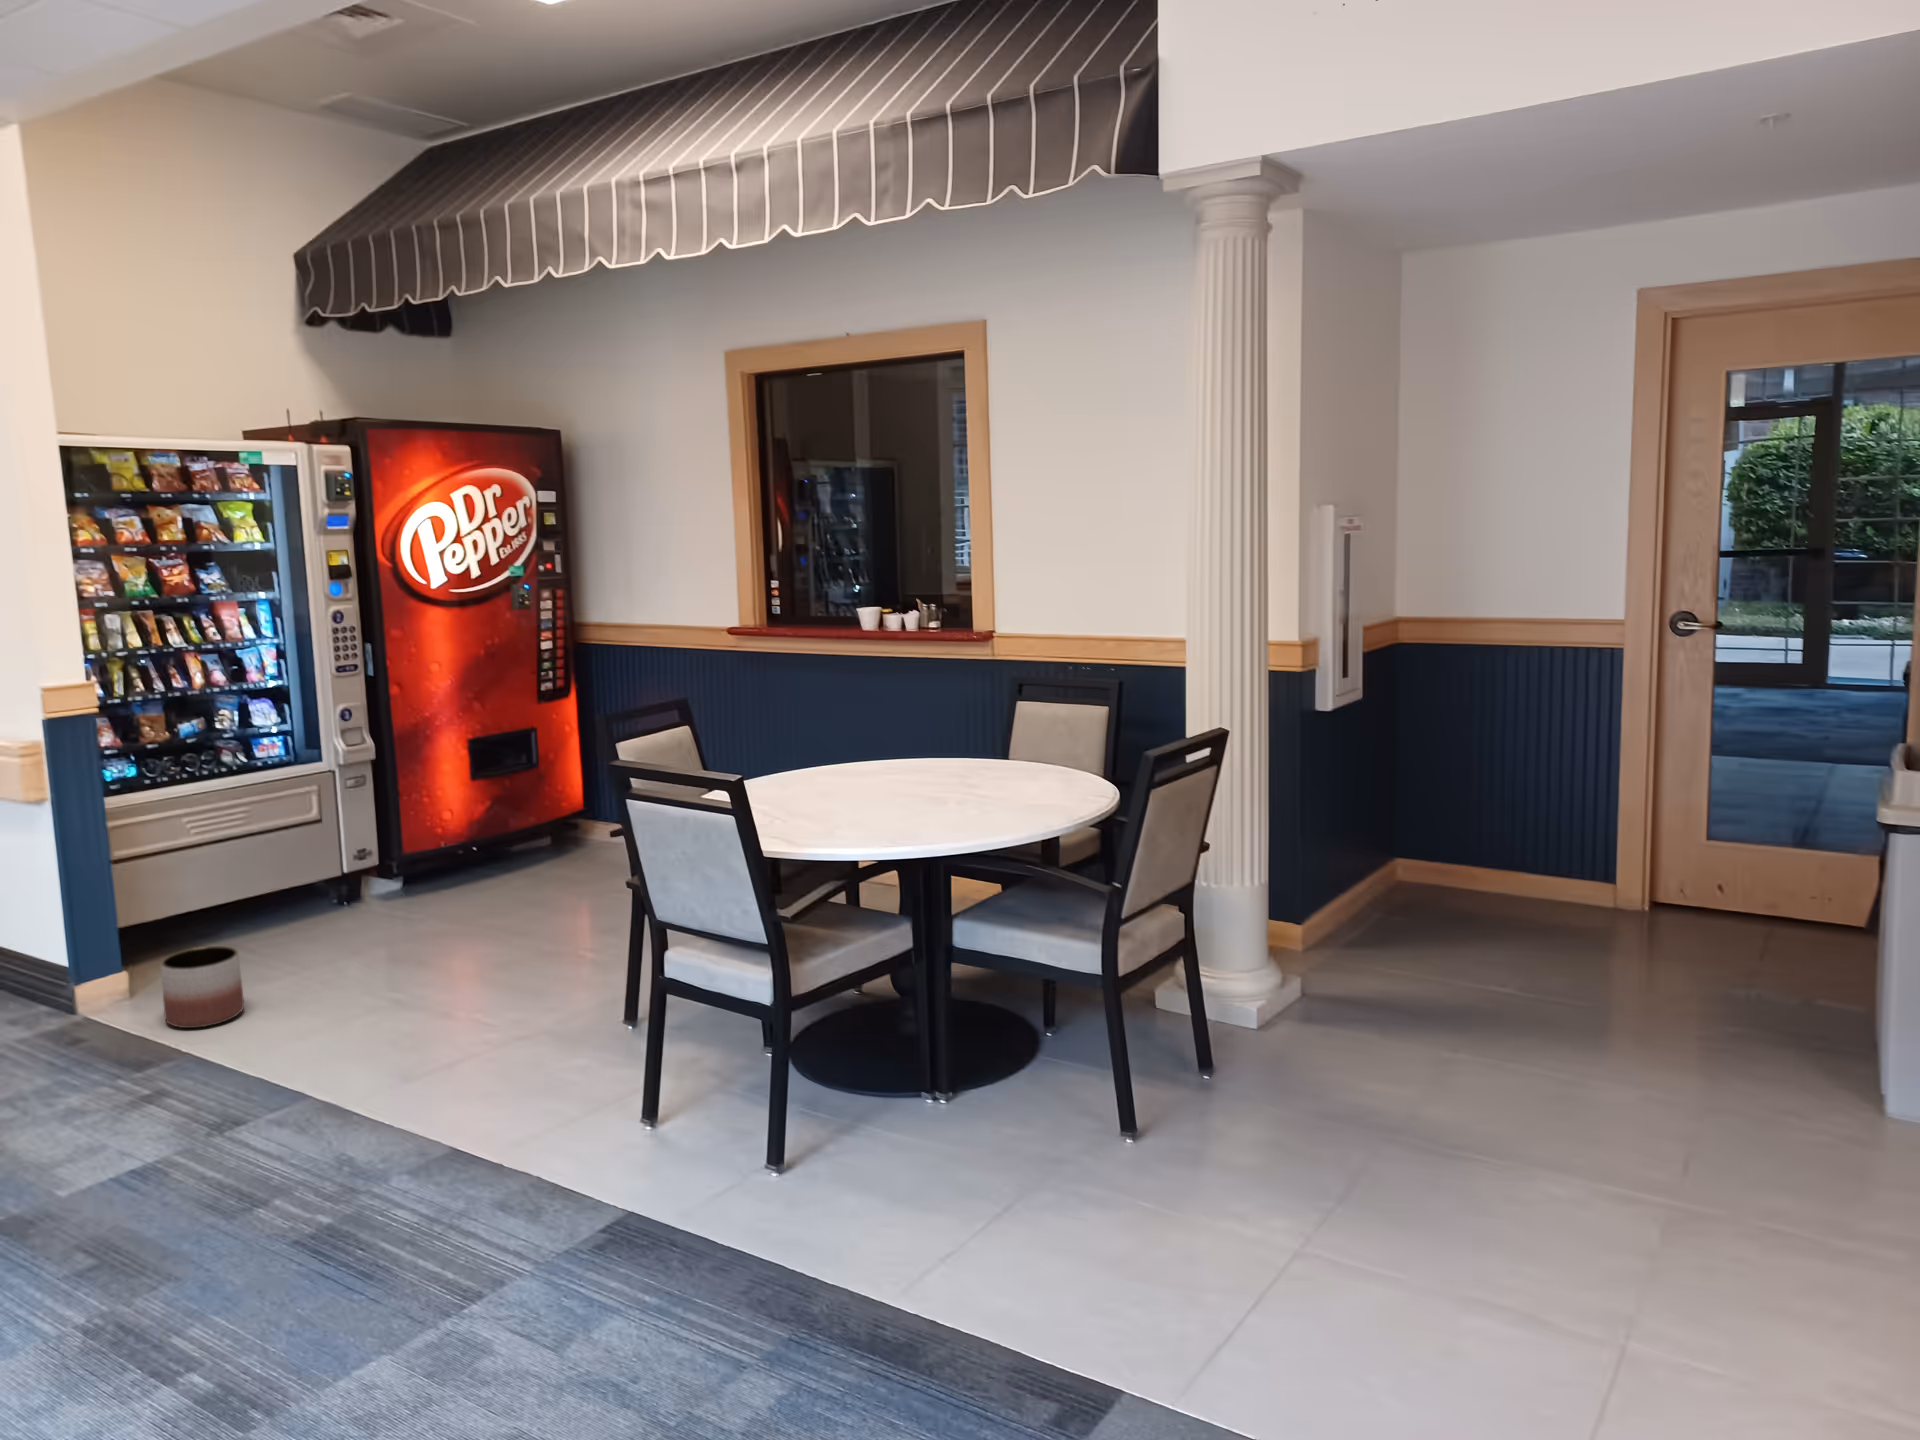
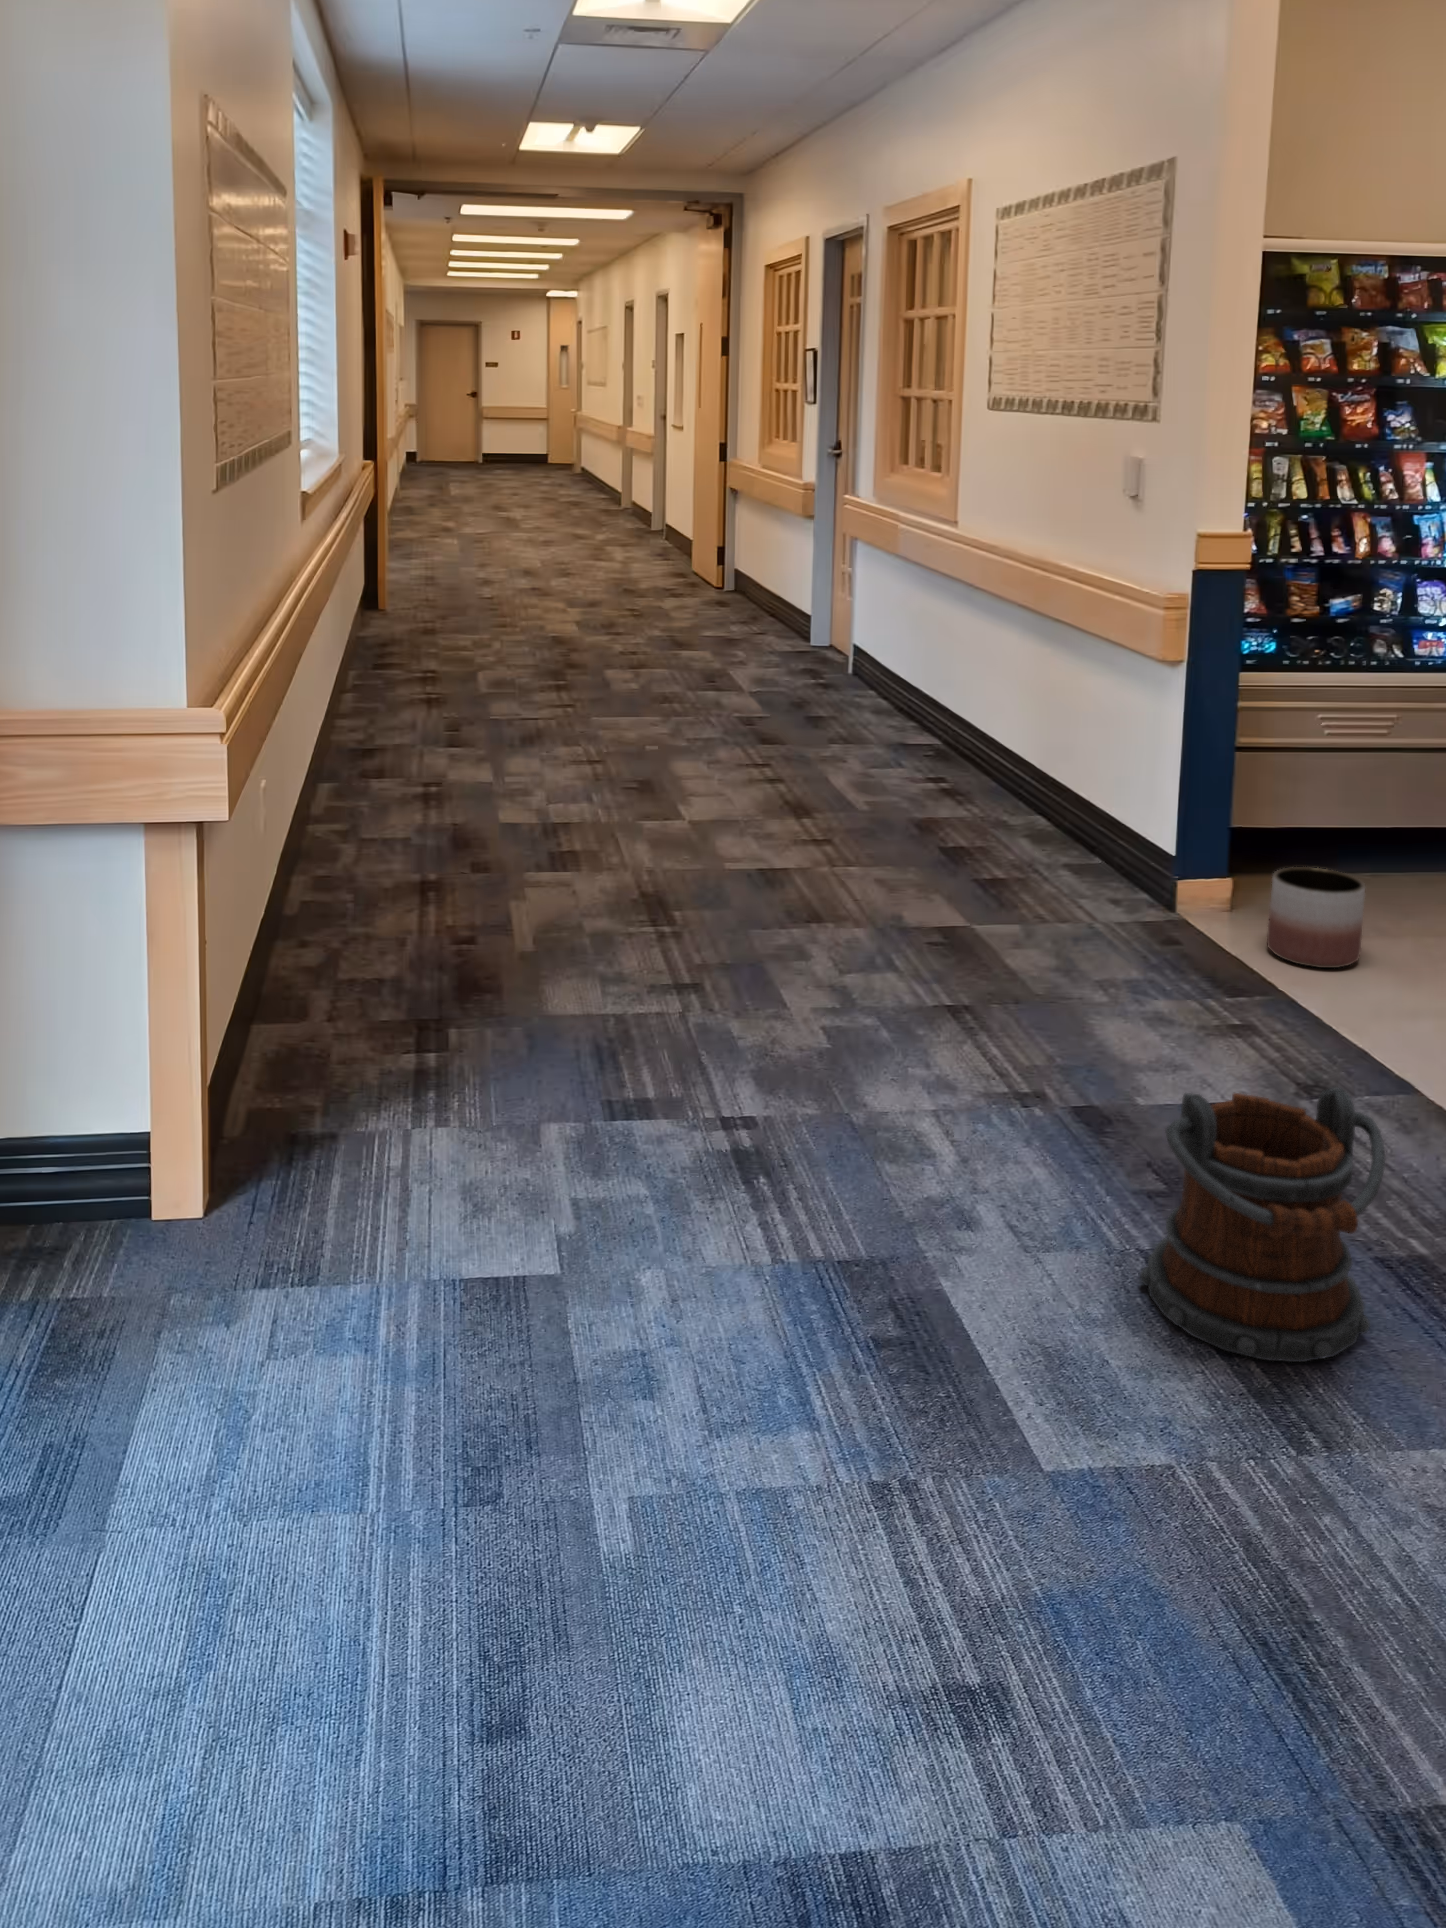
bucket: none [74,1126,267,1358] -> present [1140,1087,1385,1362]

